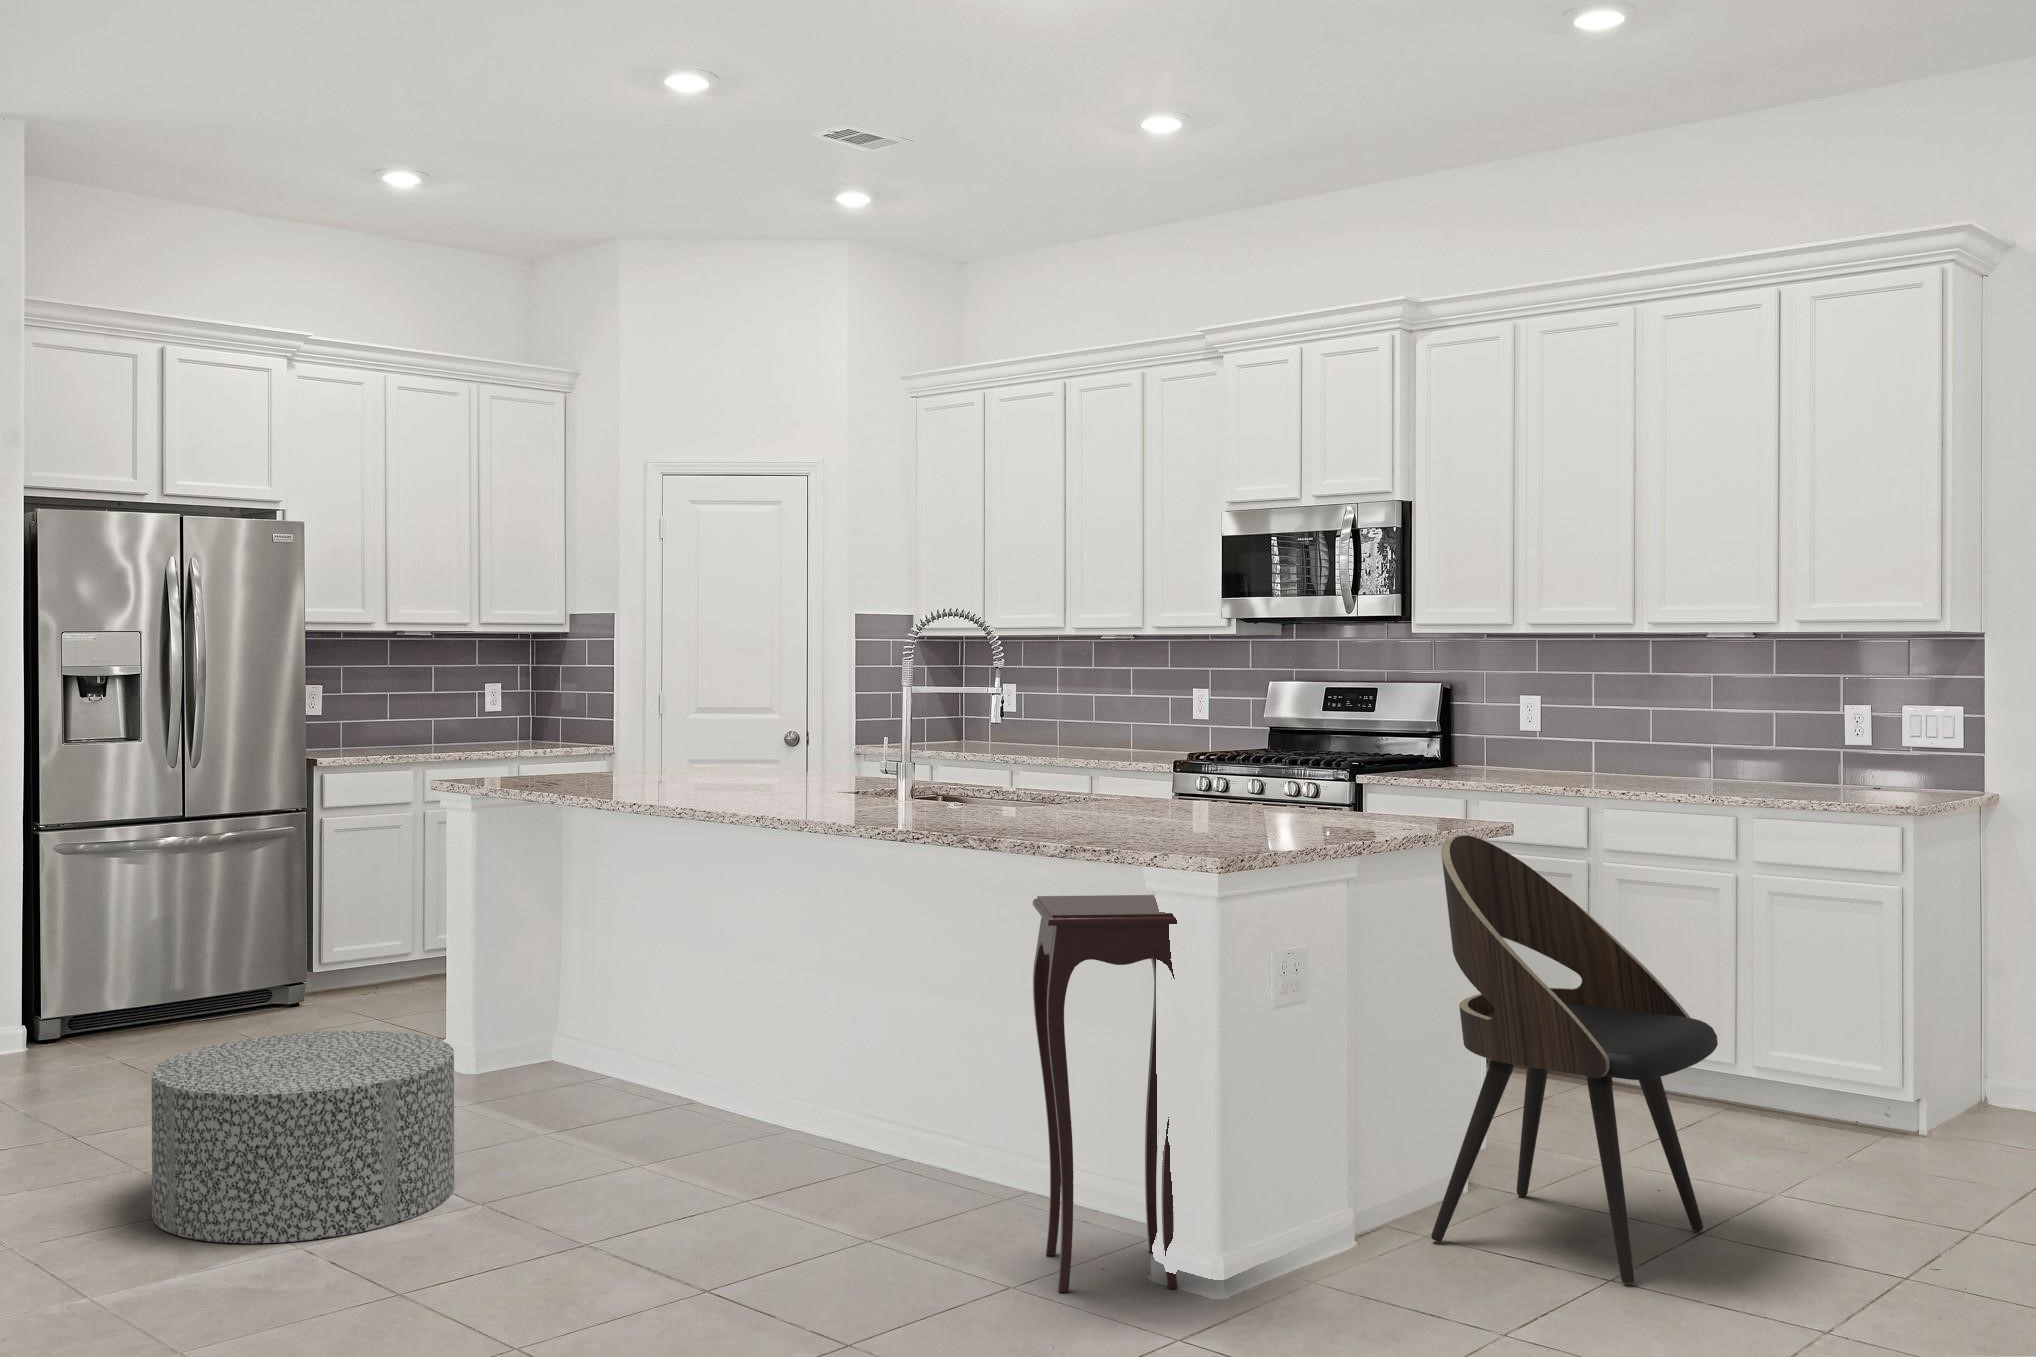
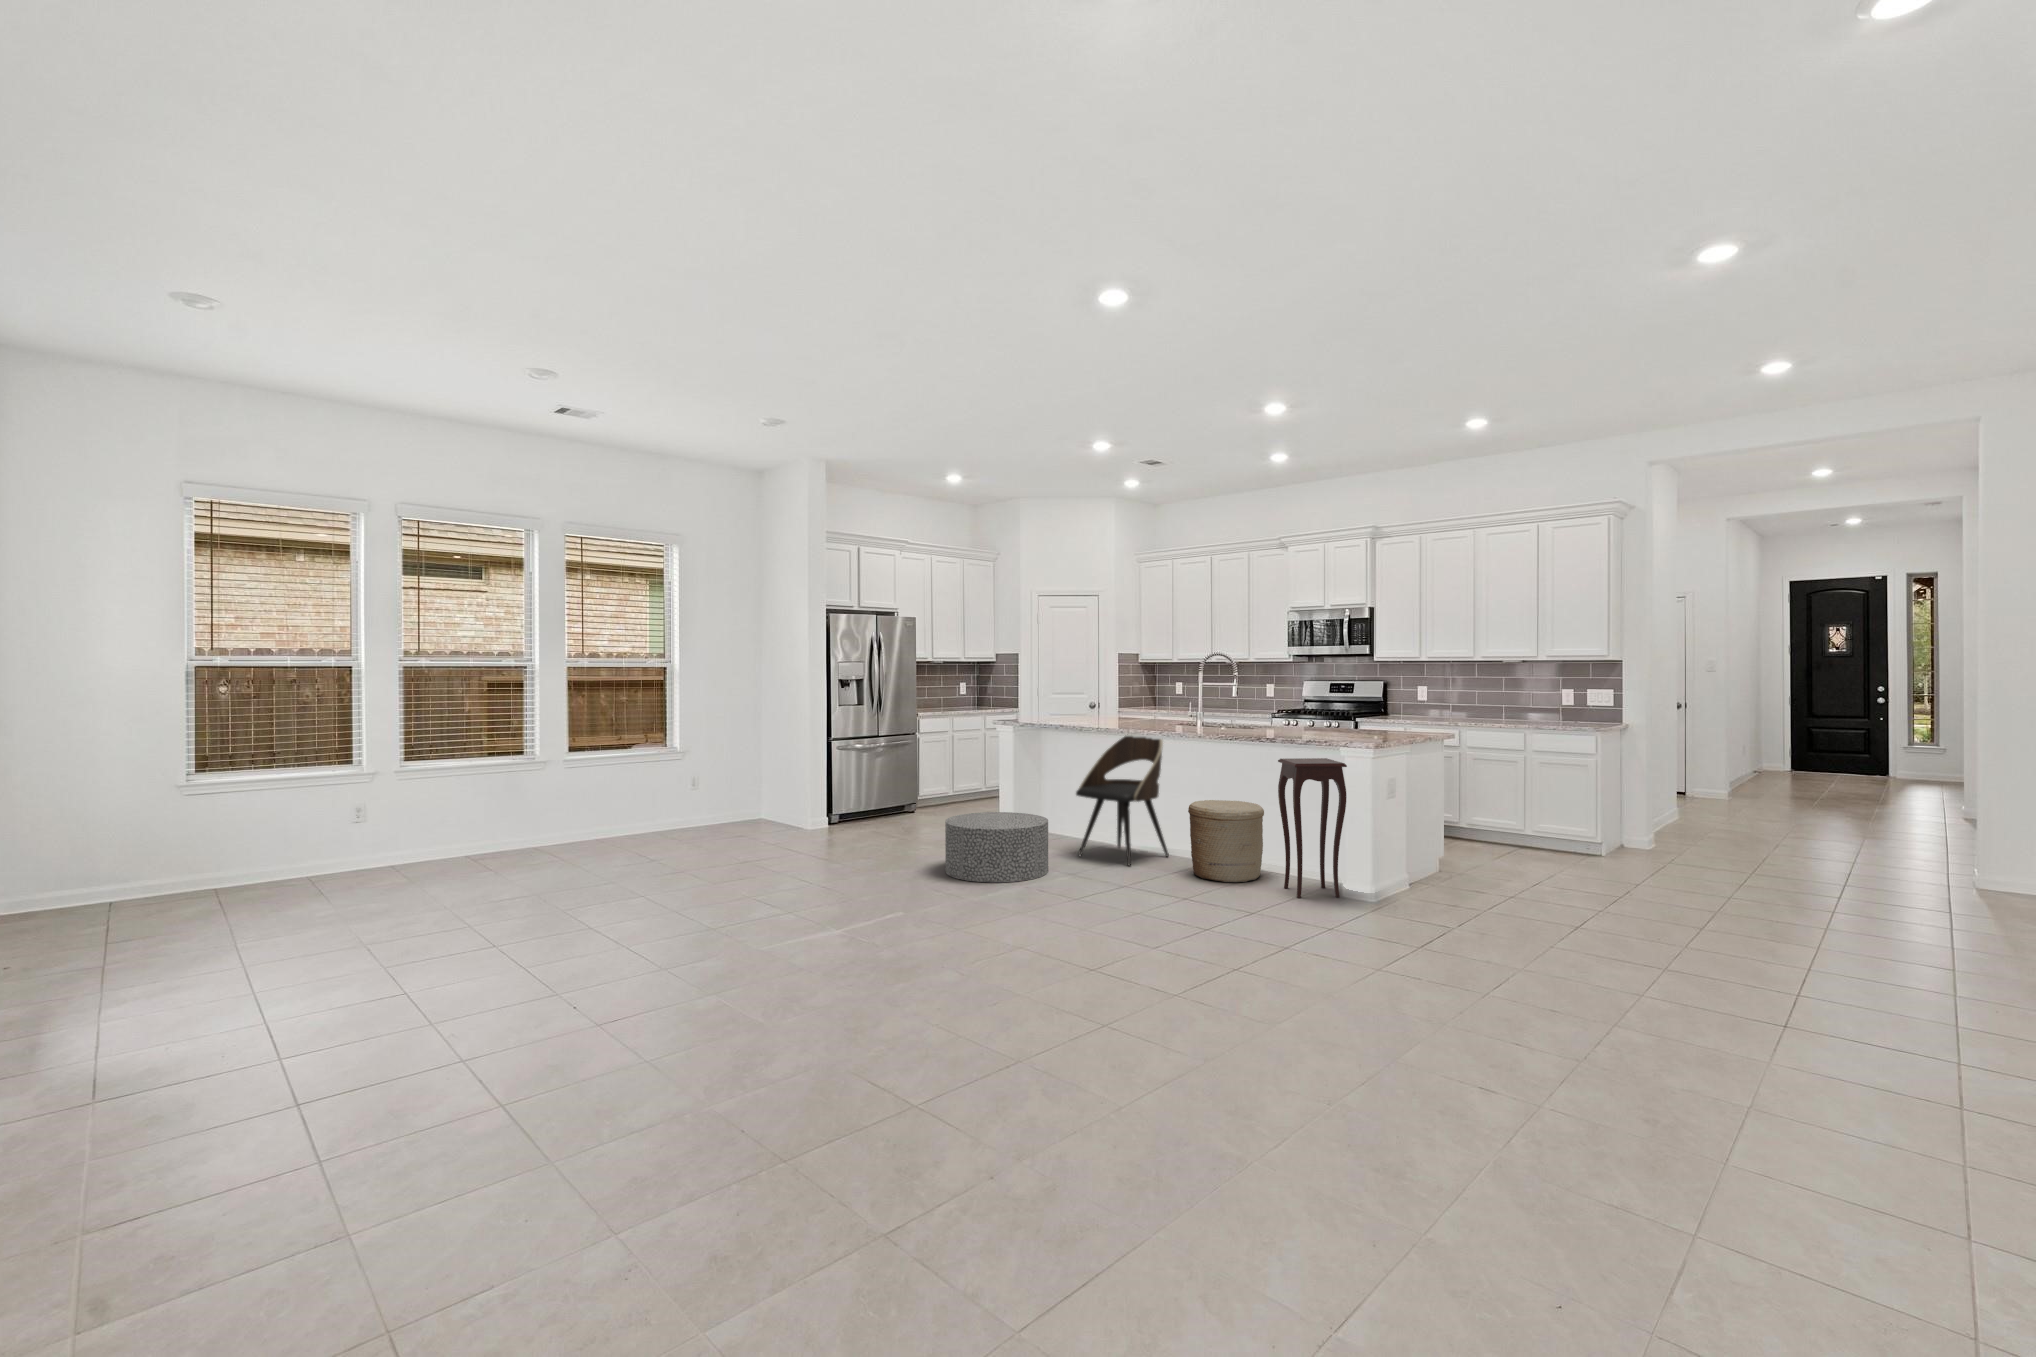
dining chair: present [1431,835,1718,1283] -> present [1076,736,1169,865]
woven basket: none [819,1000,1020,1234] -> present [1188,800,1264,882]

